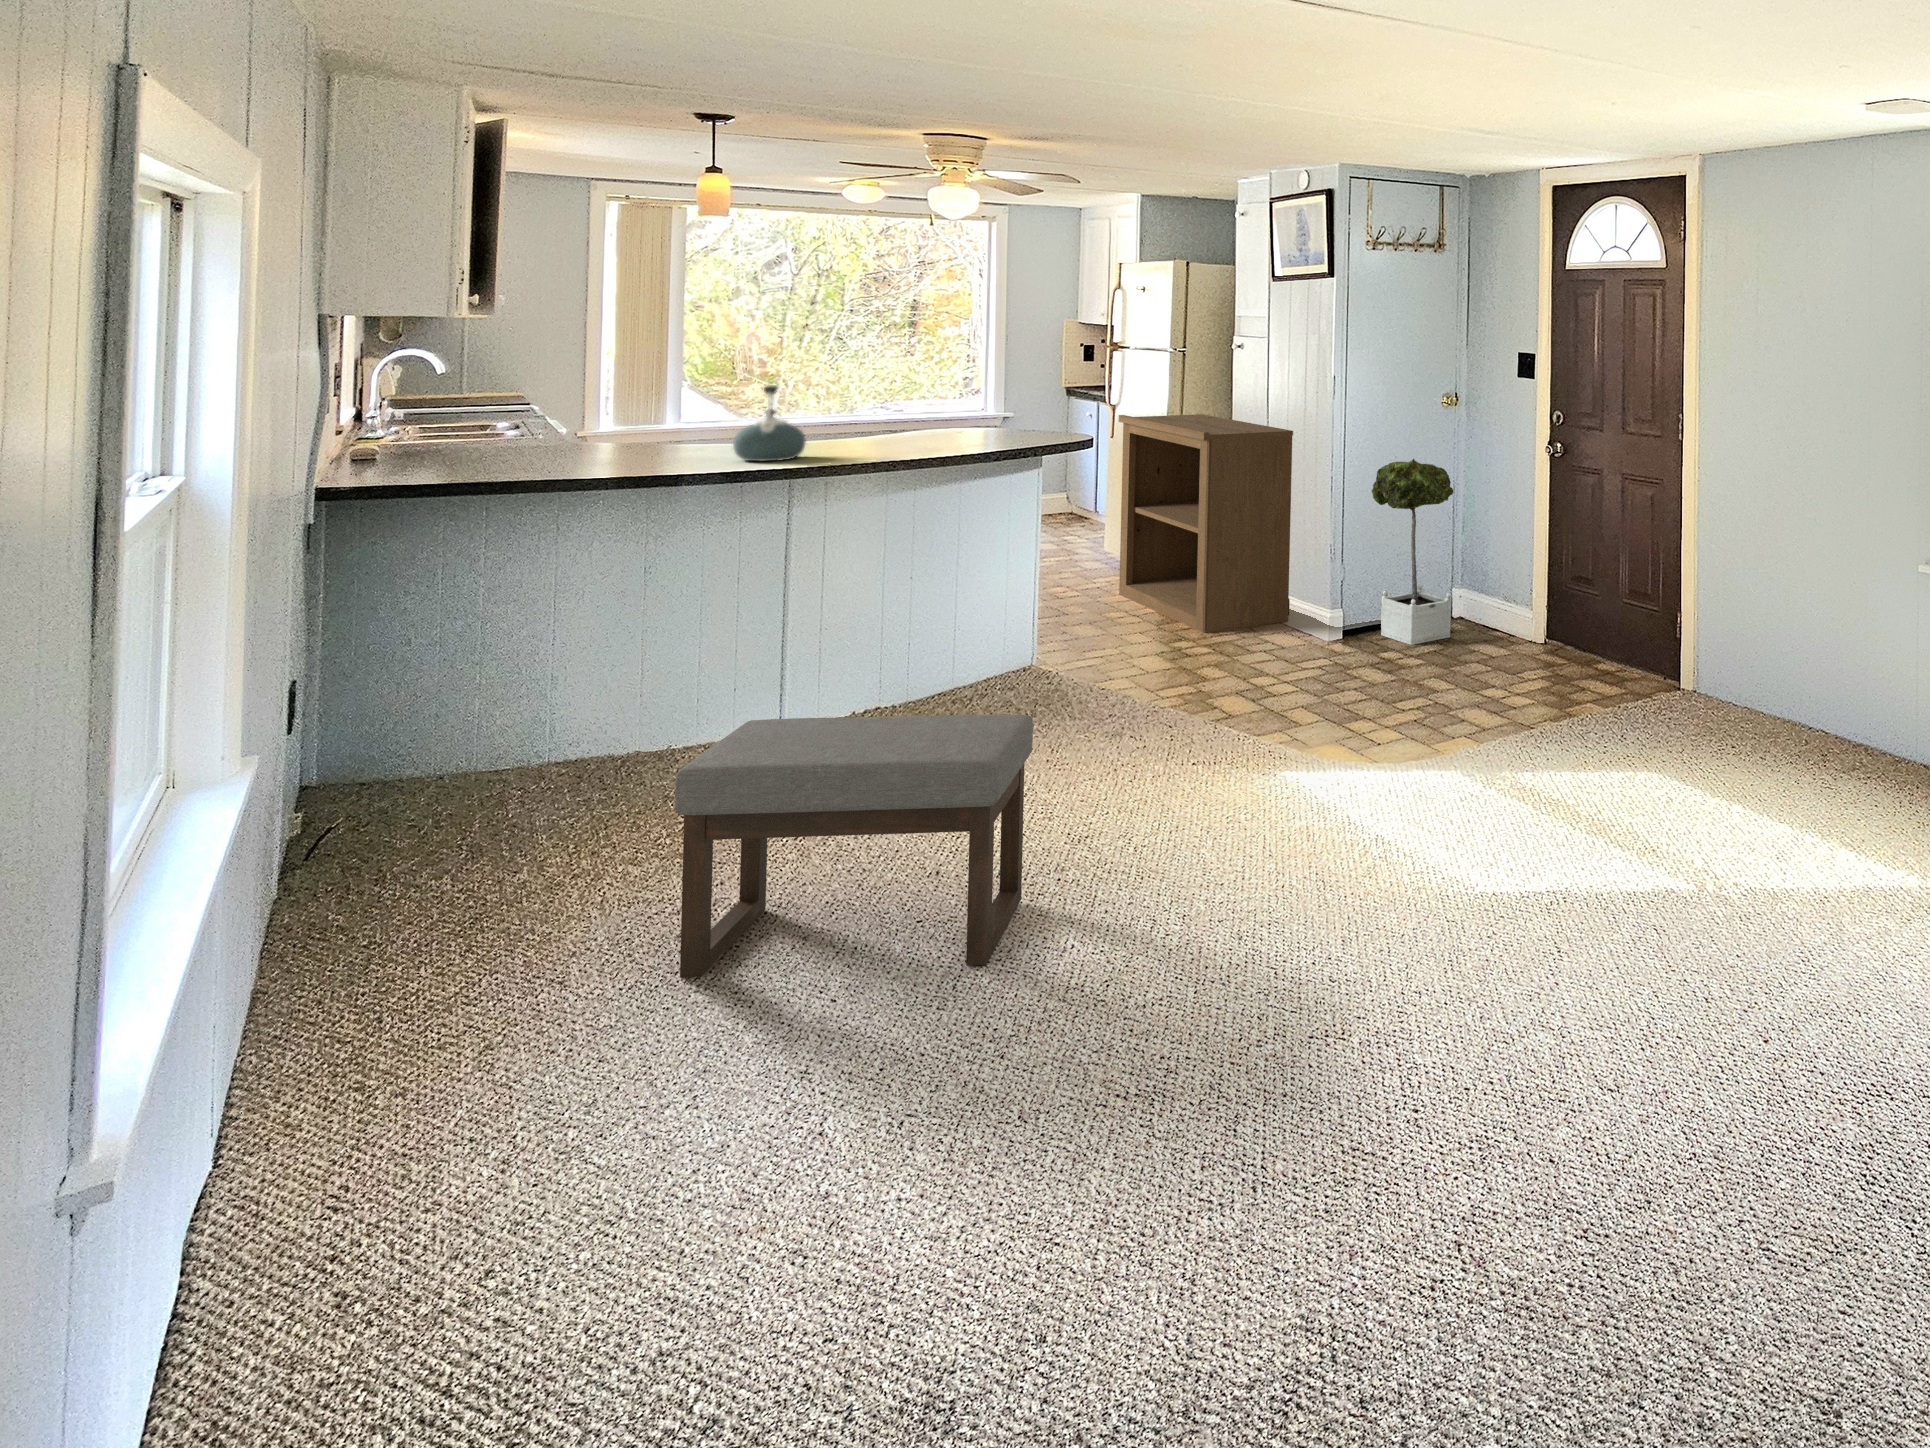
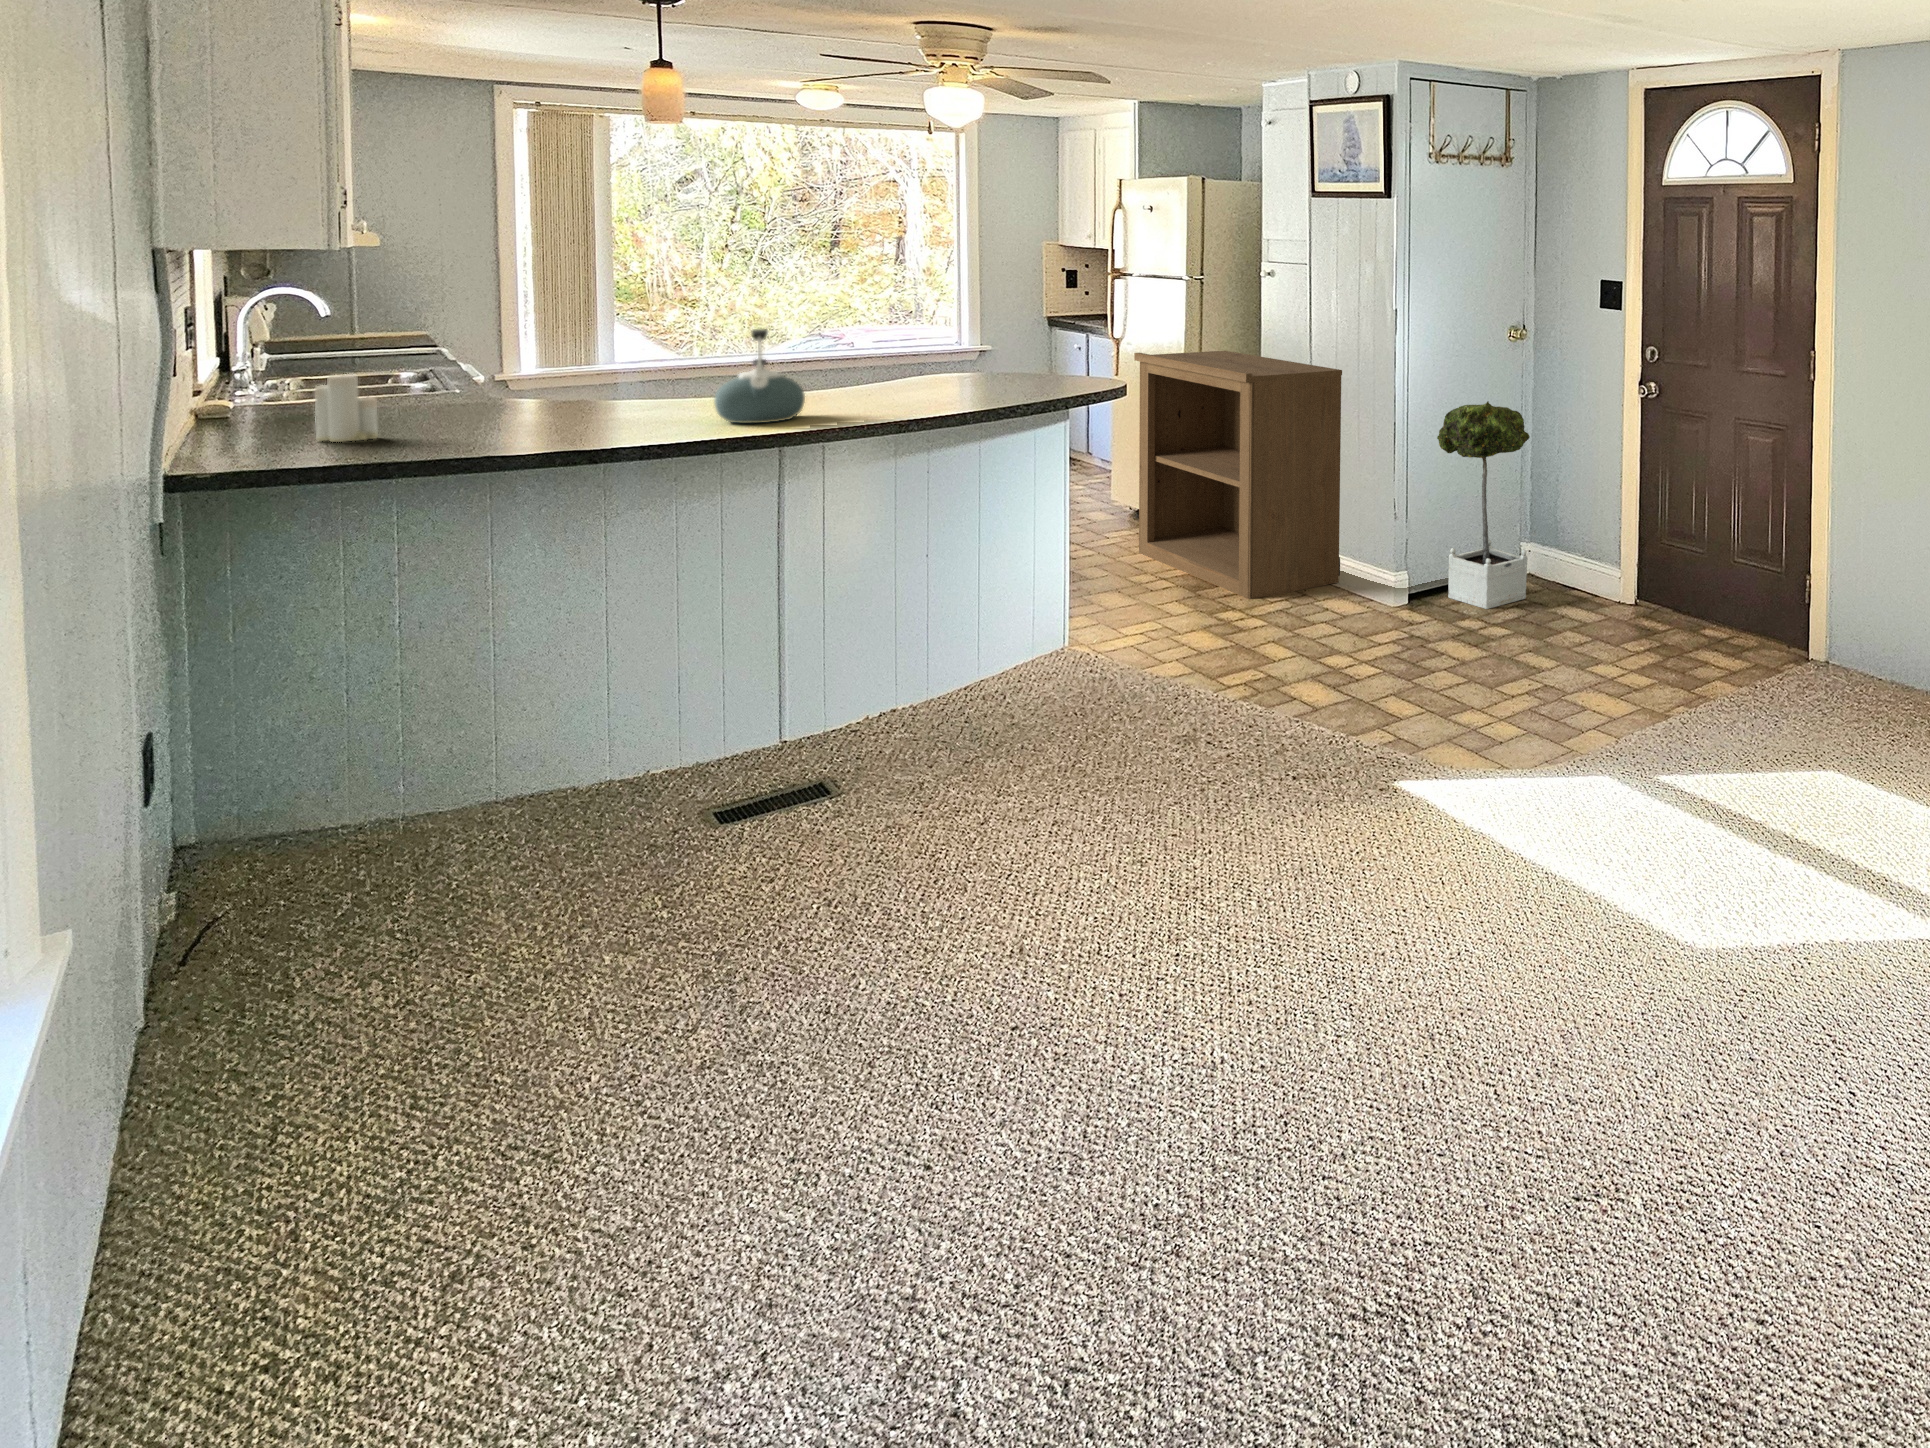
candle: none [426,412,473,471] -> present [315,374,378,442]
ottoman: present [675,714,1033,978] -> none [695,756,1151,1139]

